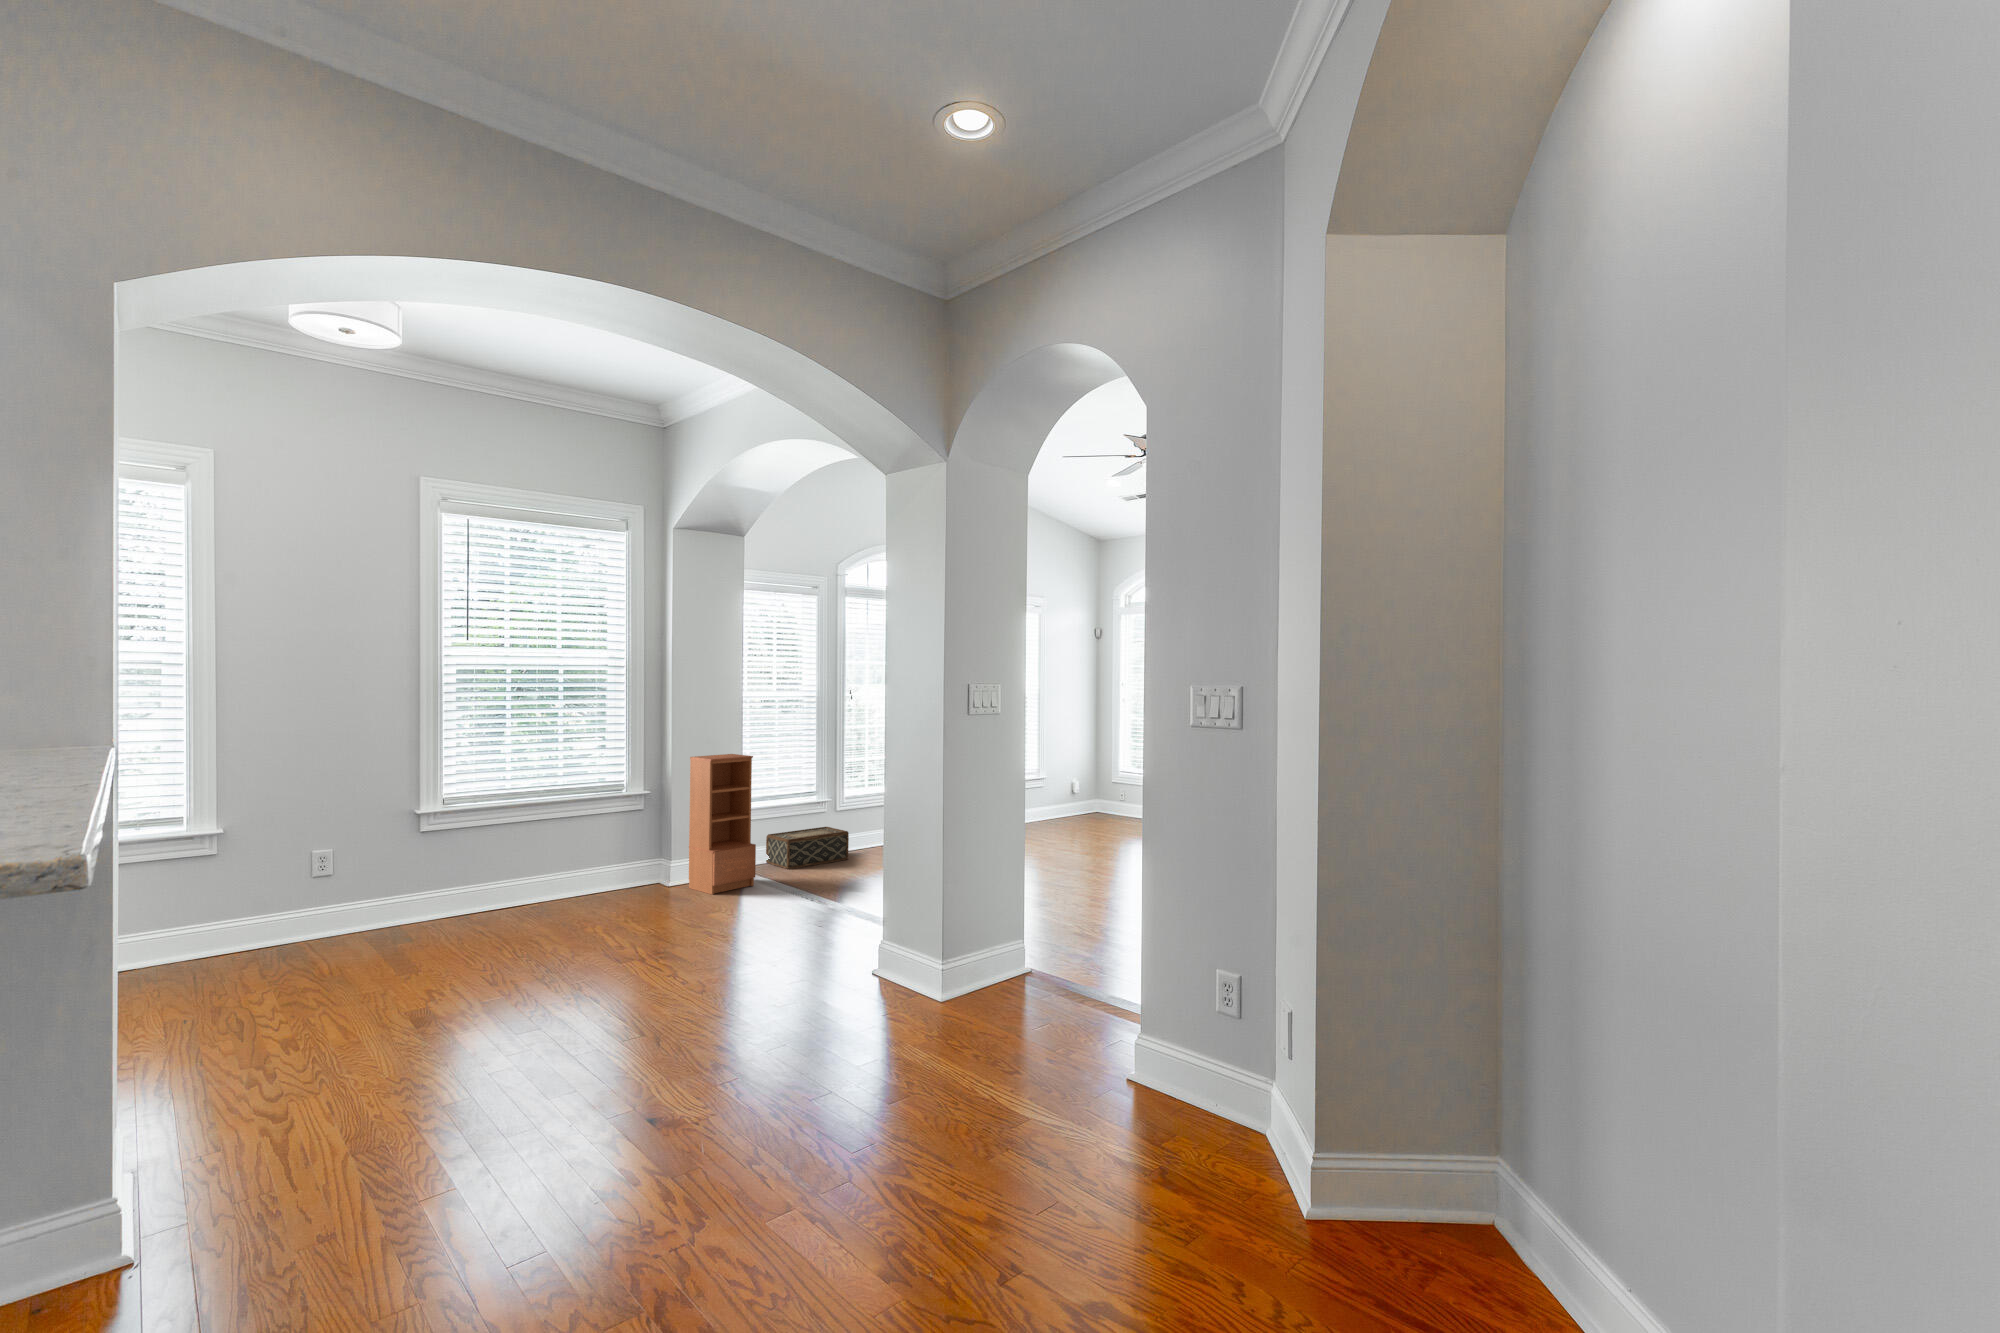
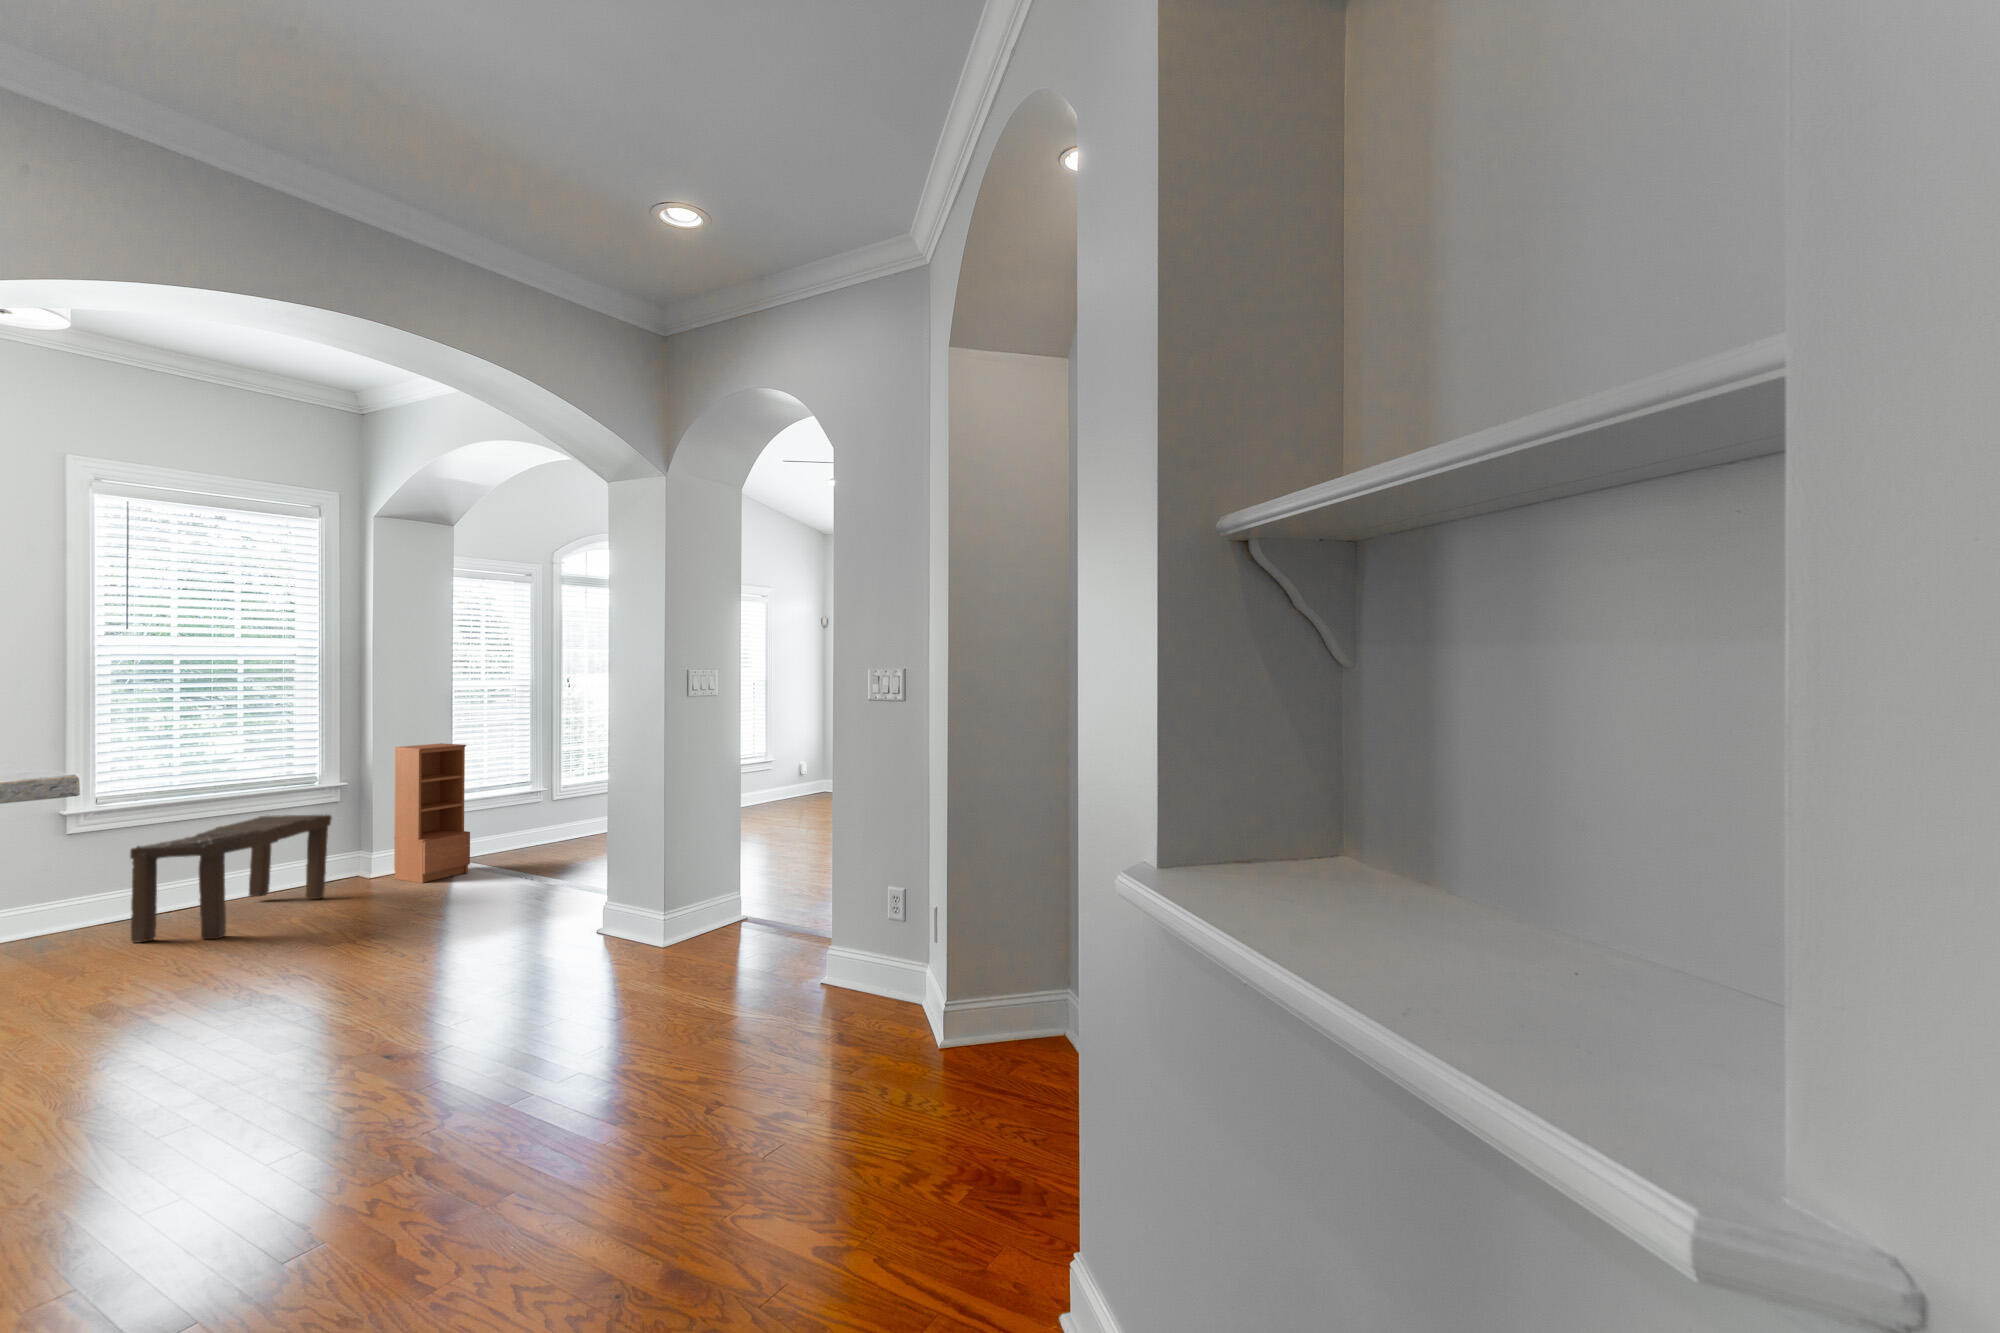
bench: none [461,821,633,943] -> present [130,815,332,943]
woven basket: present [766,827,849,869] -> none [479,814,569,856]

